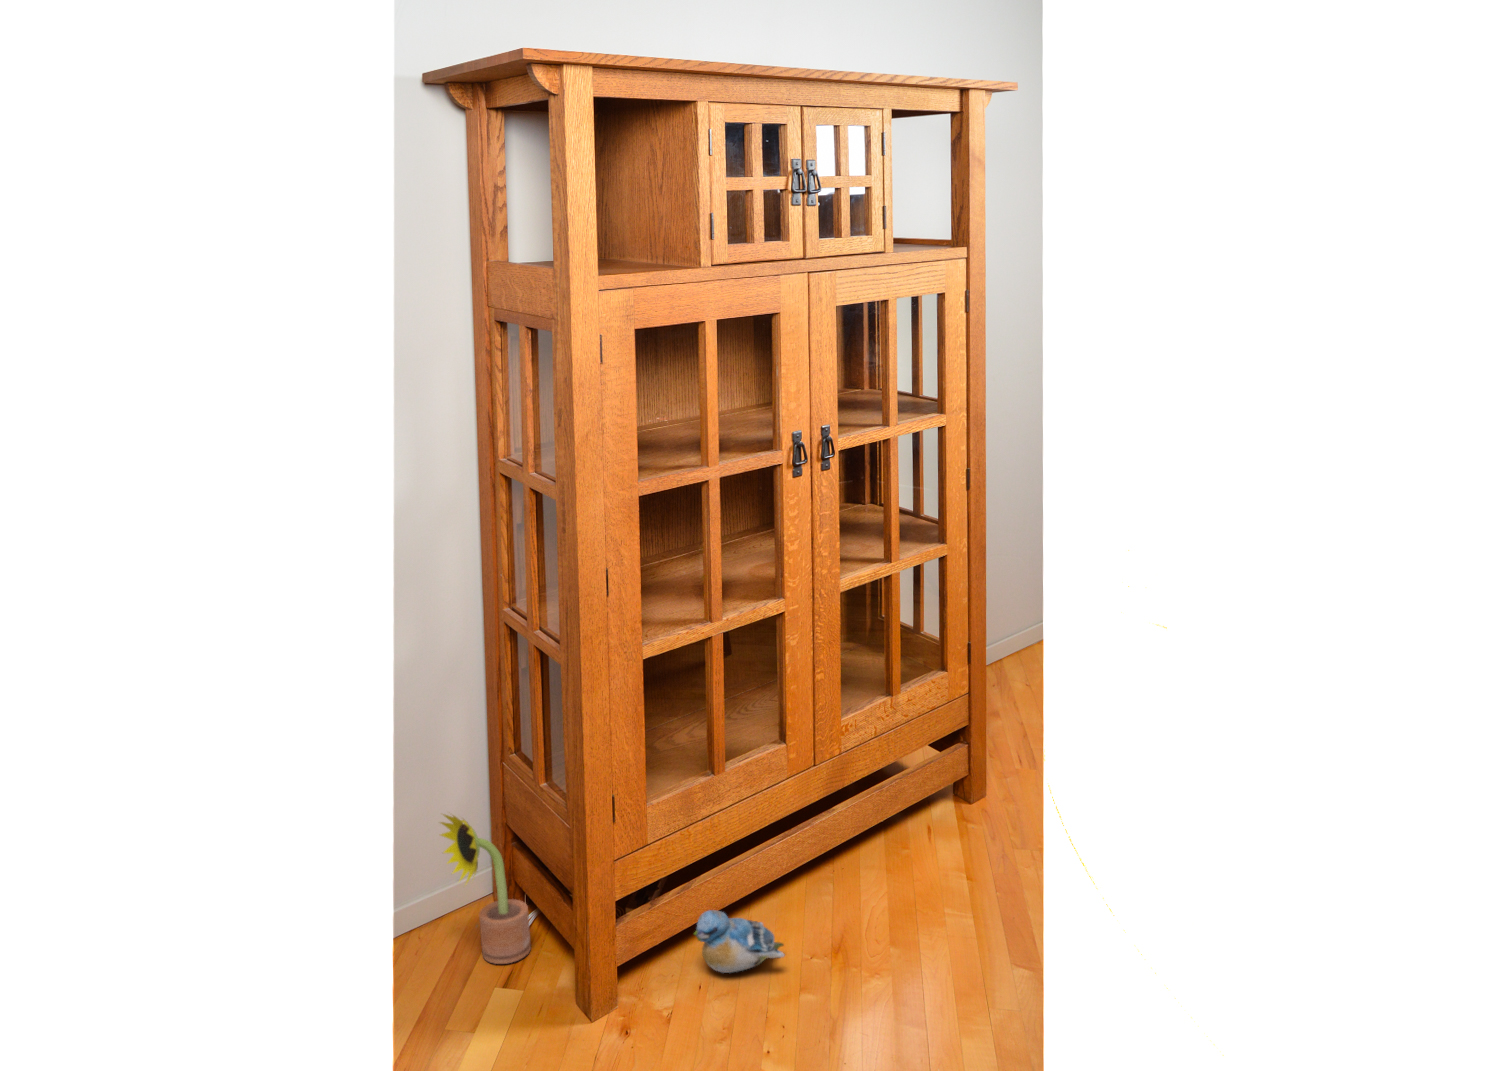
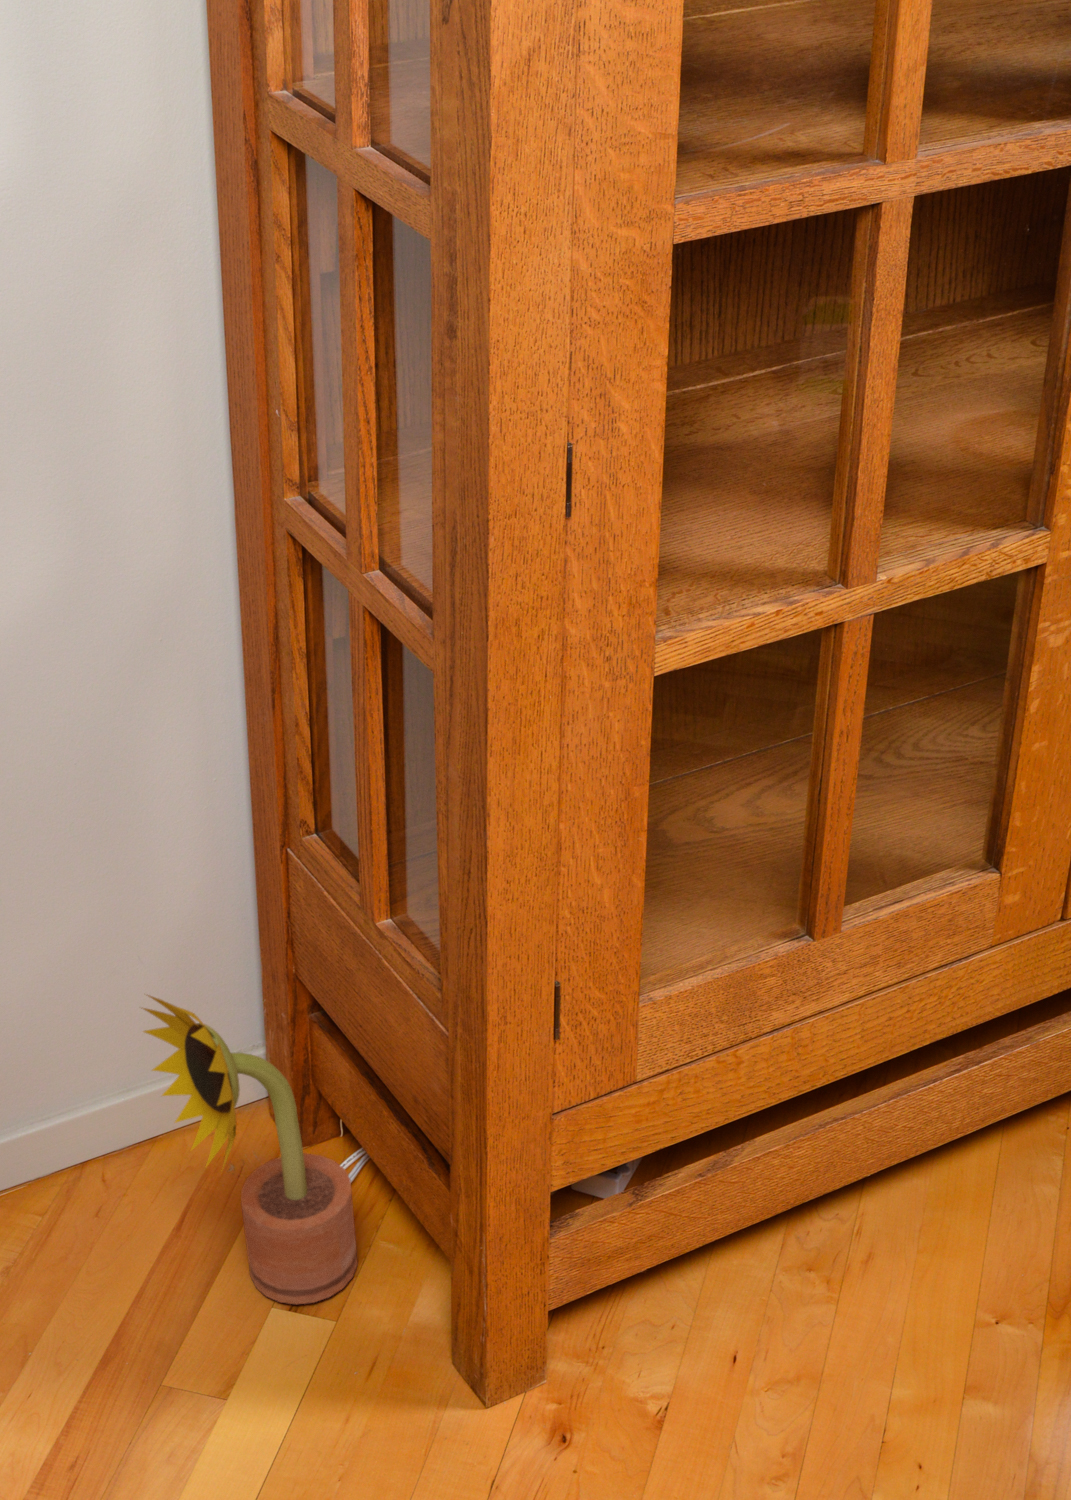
plush toy: present [694,910,785,973] -> none [742,1247,952,1379]

